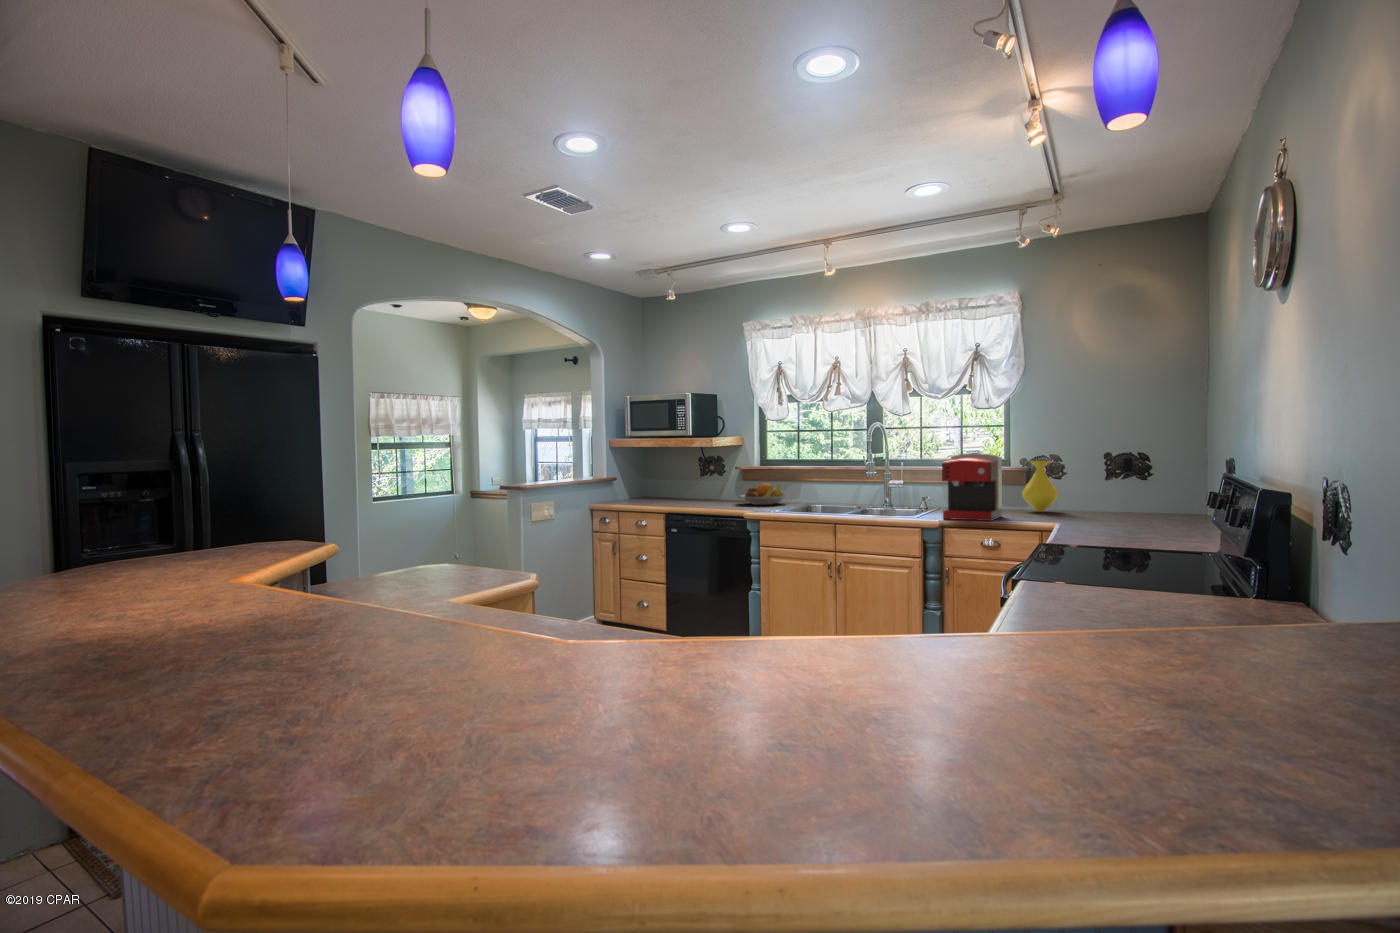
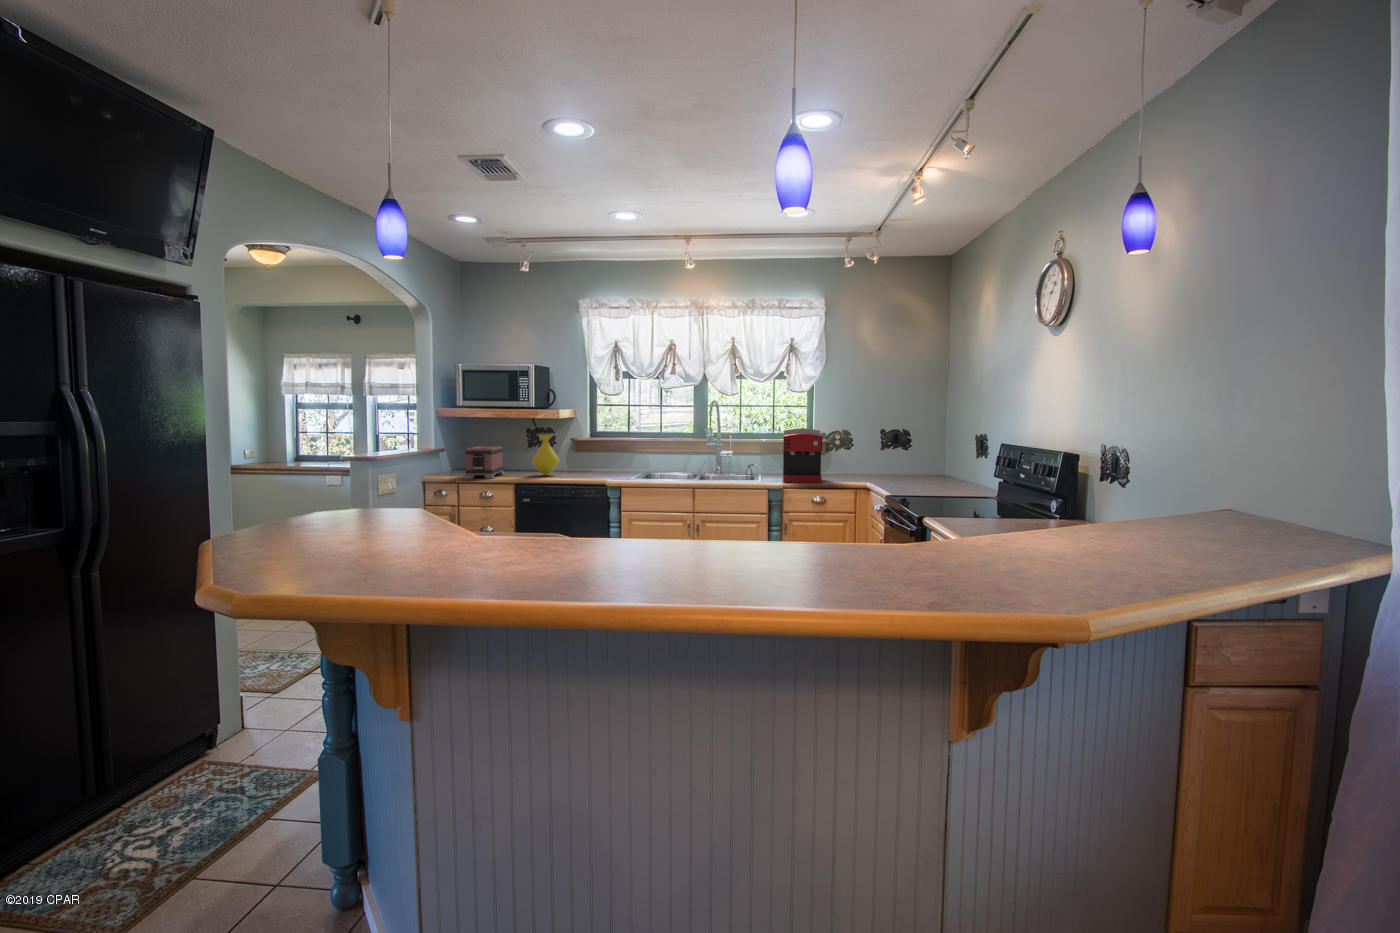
vase: present [1022,459,1059,512] -> present [532,433,559,475]
toaster: none [622,476,667,508] -> present [465,446,504,479]
fruit bowl: present [740,483,788,505] -> none [577,453,624,473]

